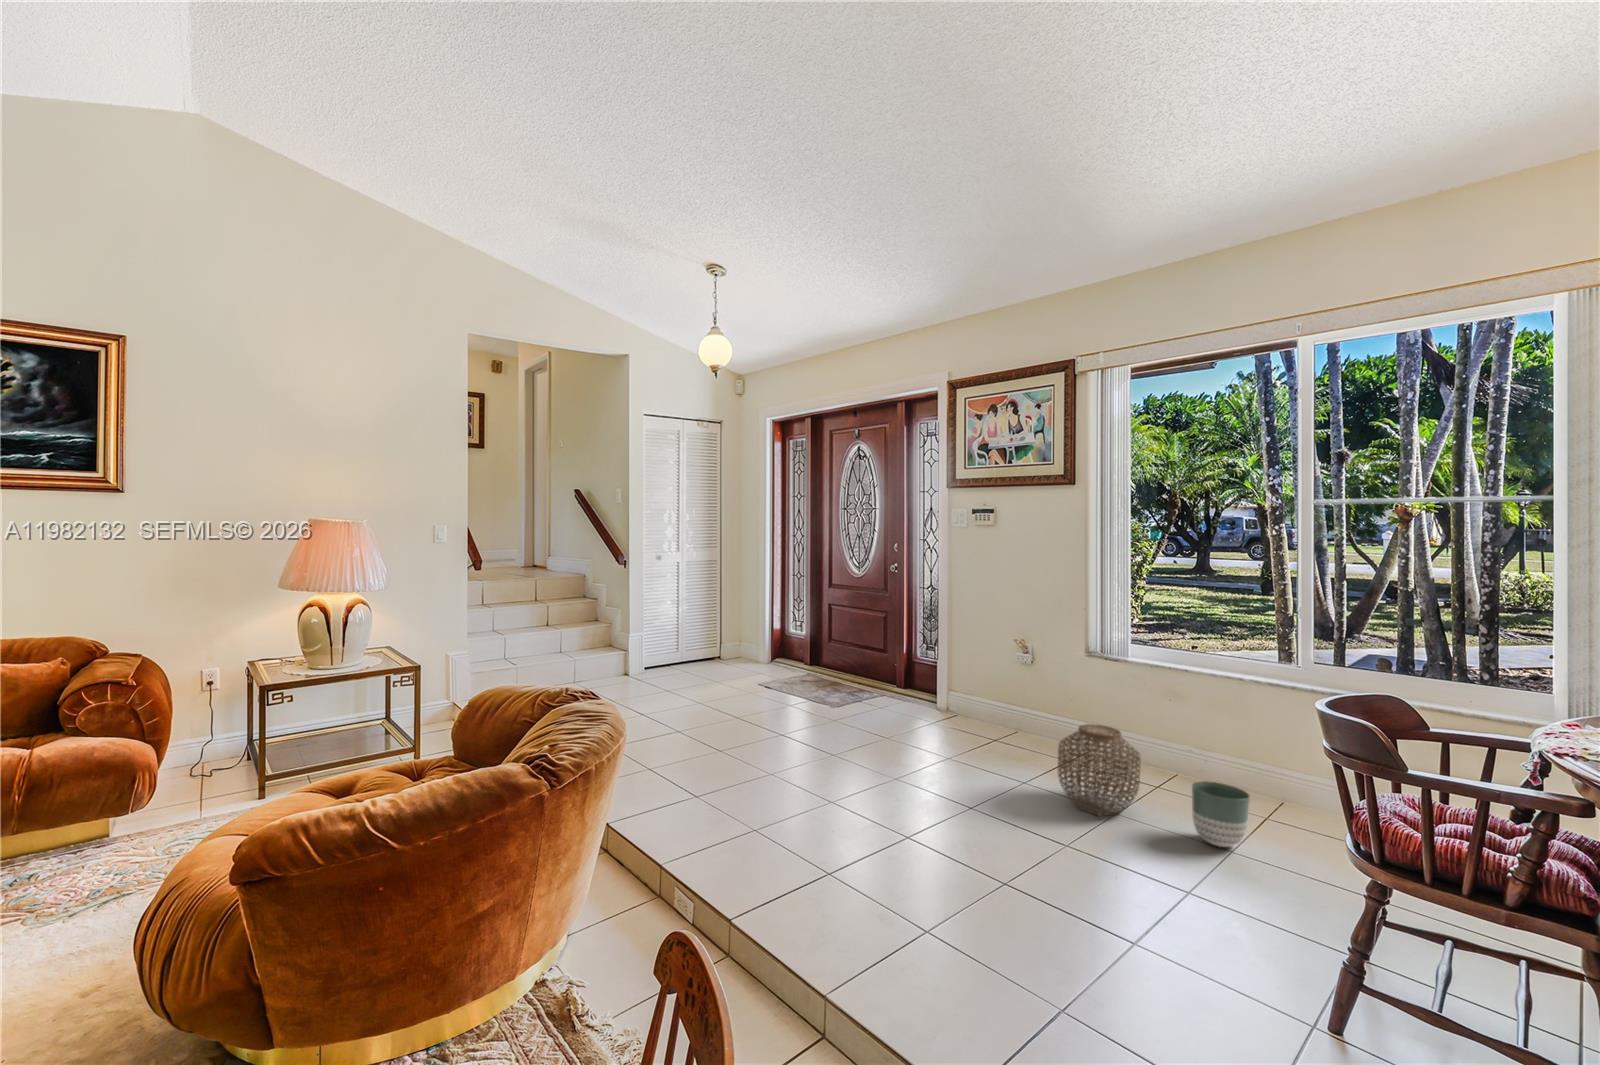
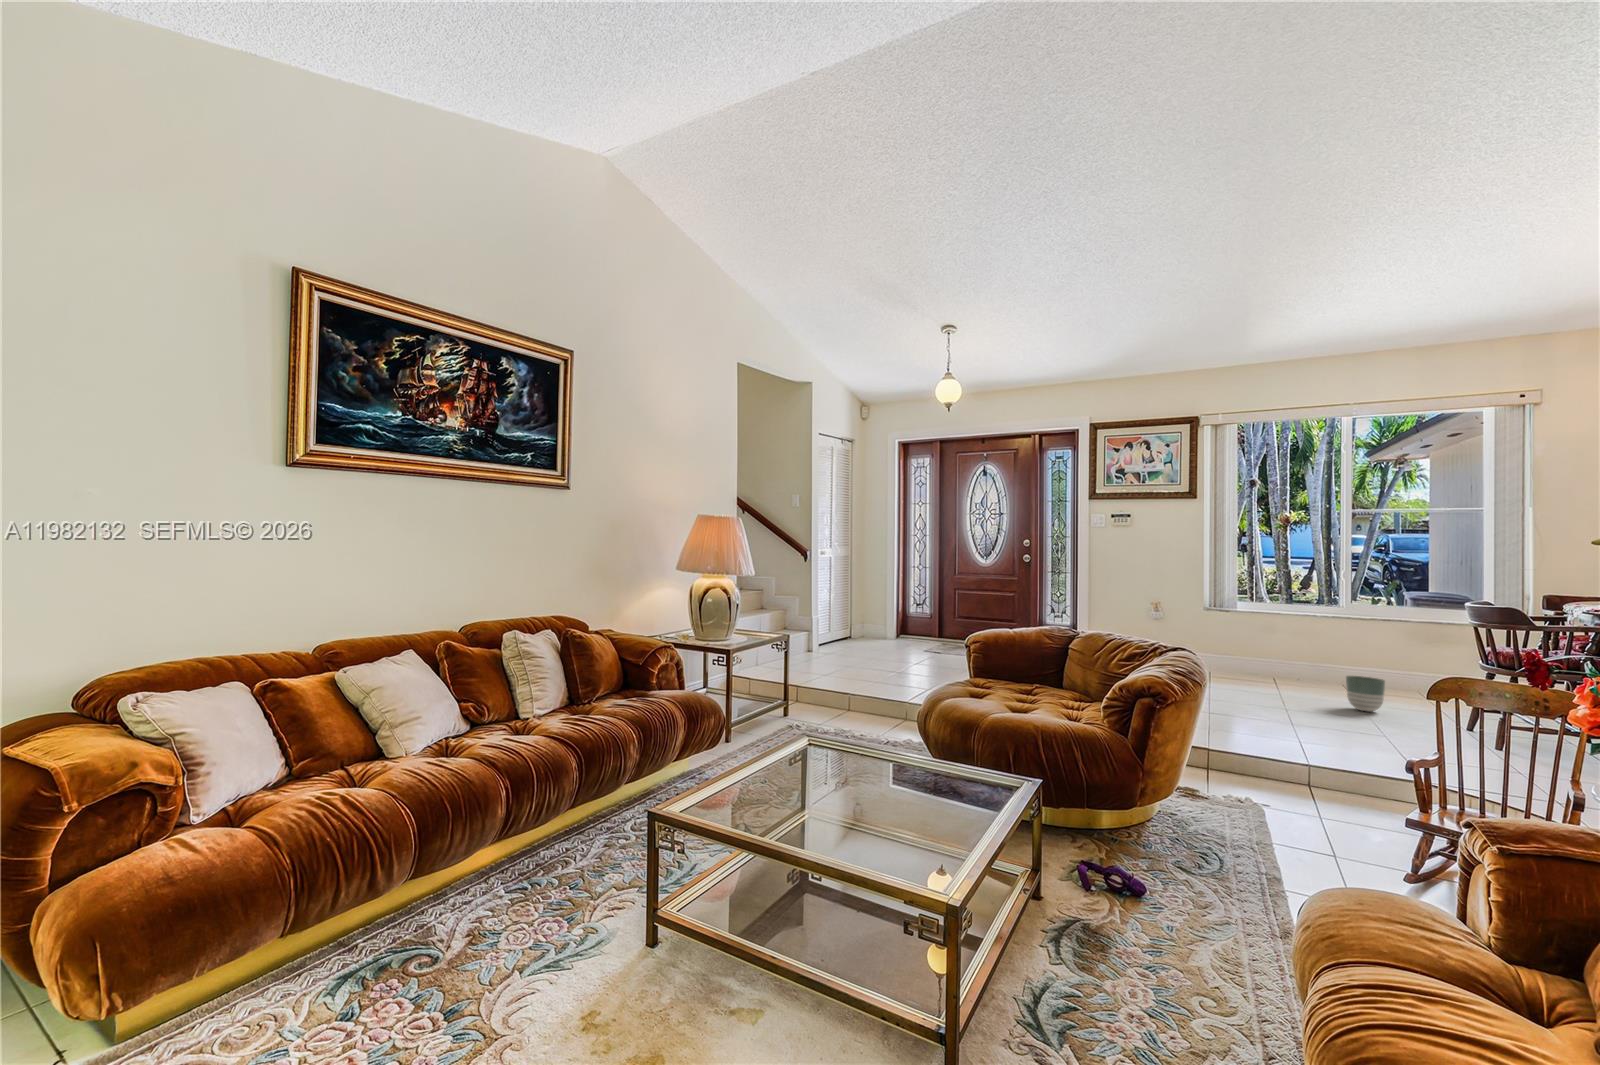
woven basket: present [1058,724,1140,816] -> none [1247,649,1306,704]

